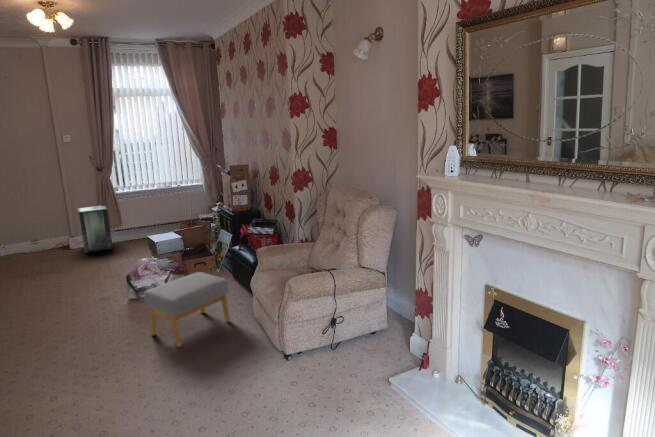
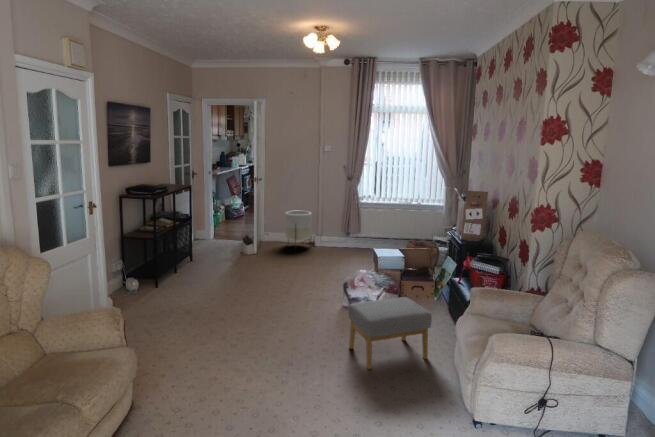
storage box: present [77,205,113,253] -> none [326,212,350,253]
planter: none [22,212,64,258] -> present [285,211,312,244]

